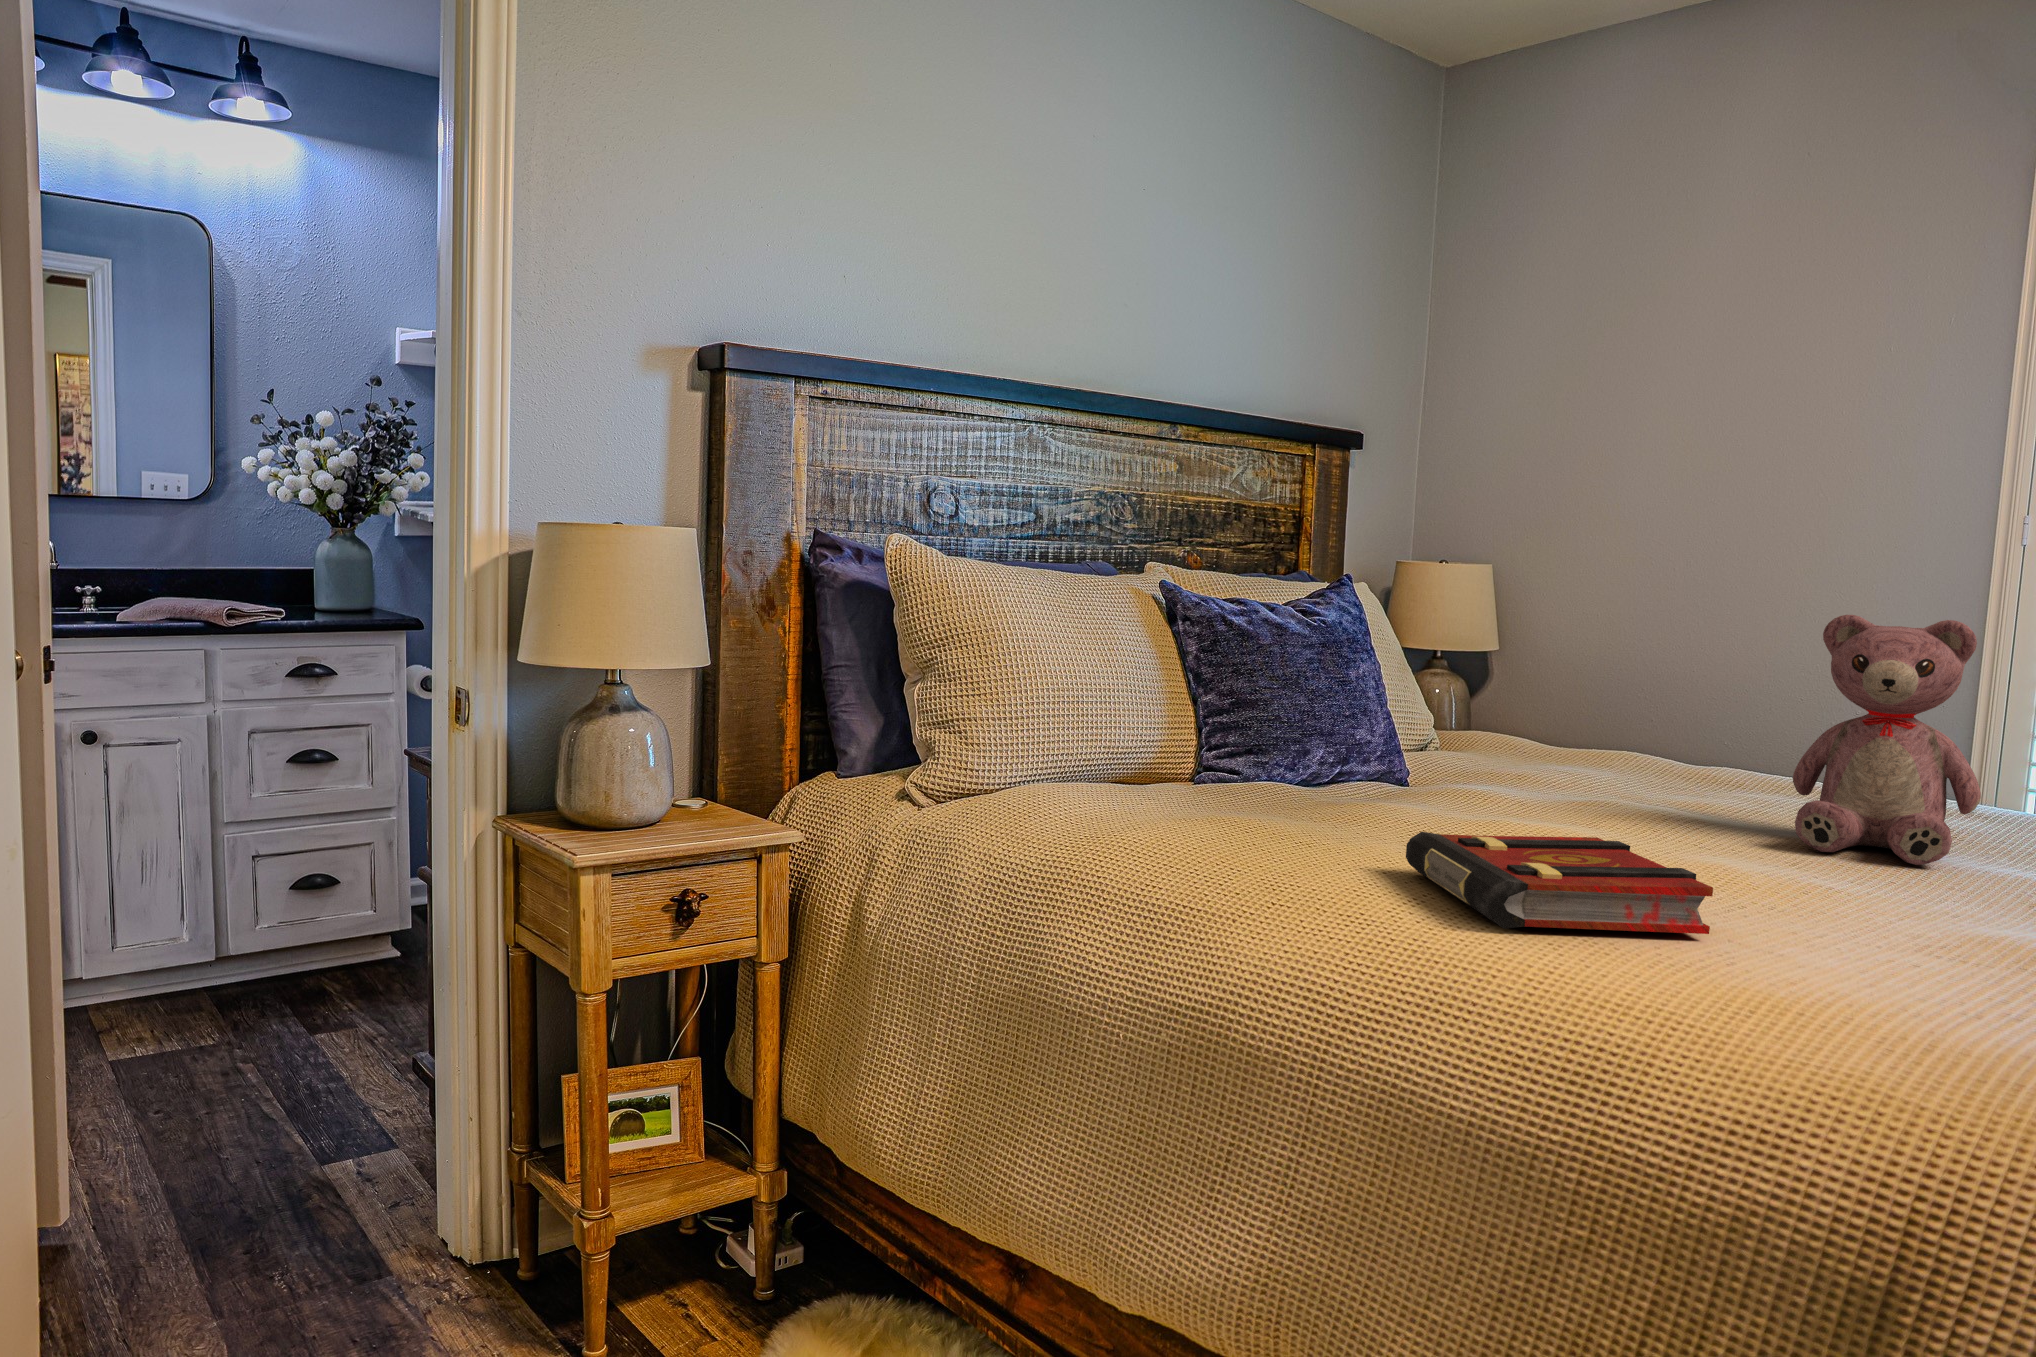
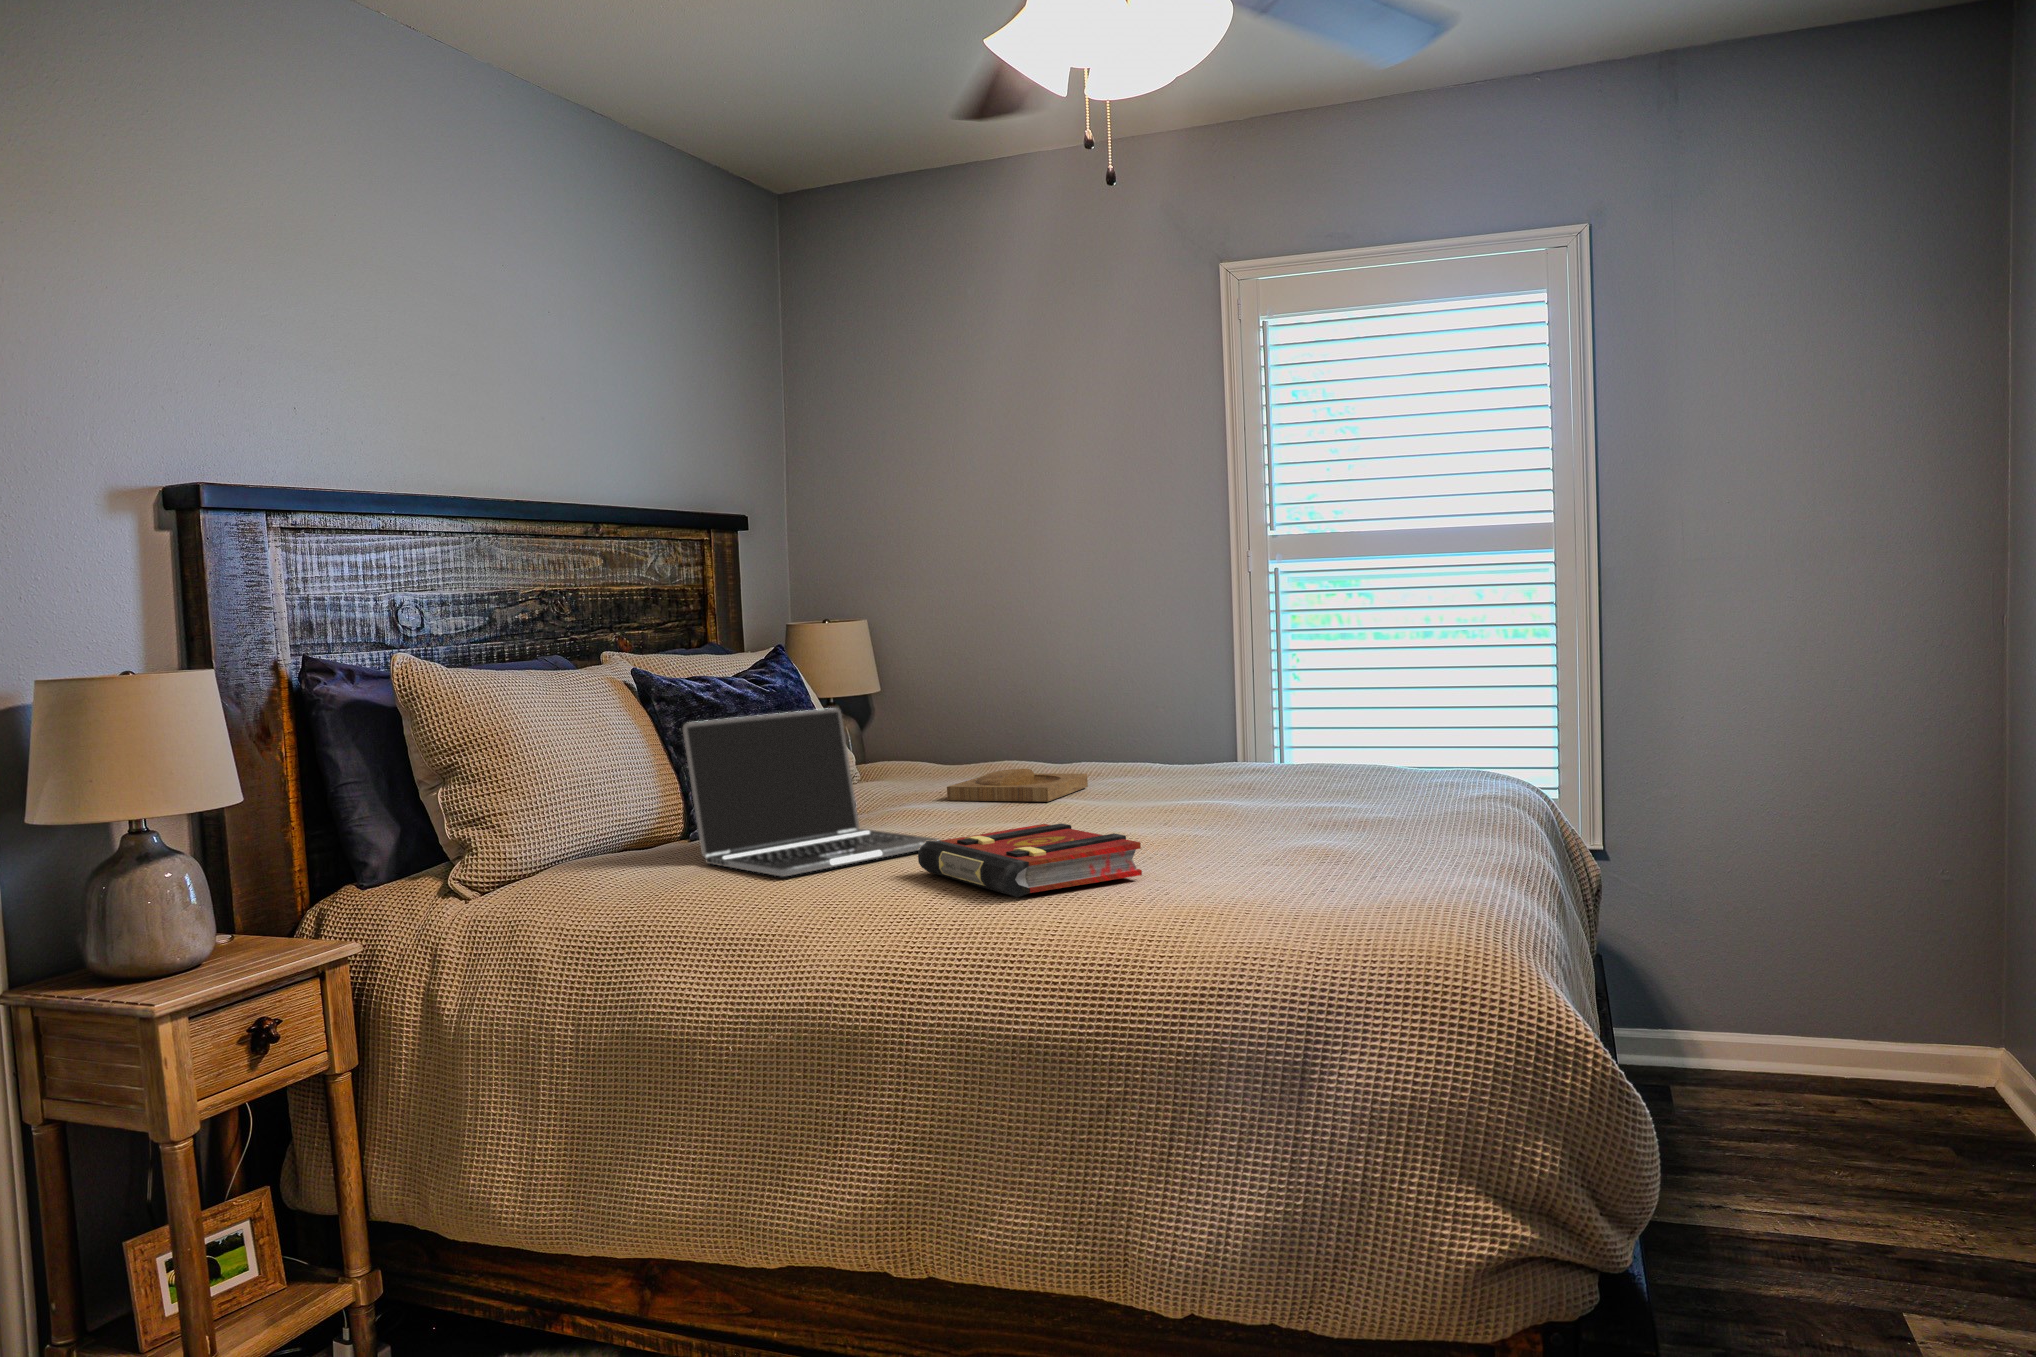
teddy bear: present [1793,615,1981,865] -> none [1138,637,1253,811]
laptop: none [1167,645,1463,844] -> present [683,708,939,877]
tray: none [1524,764,1729,811] -> present [947,769,1088,802]

